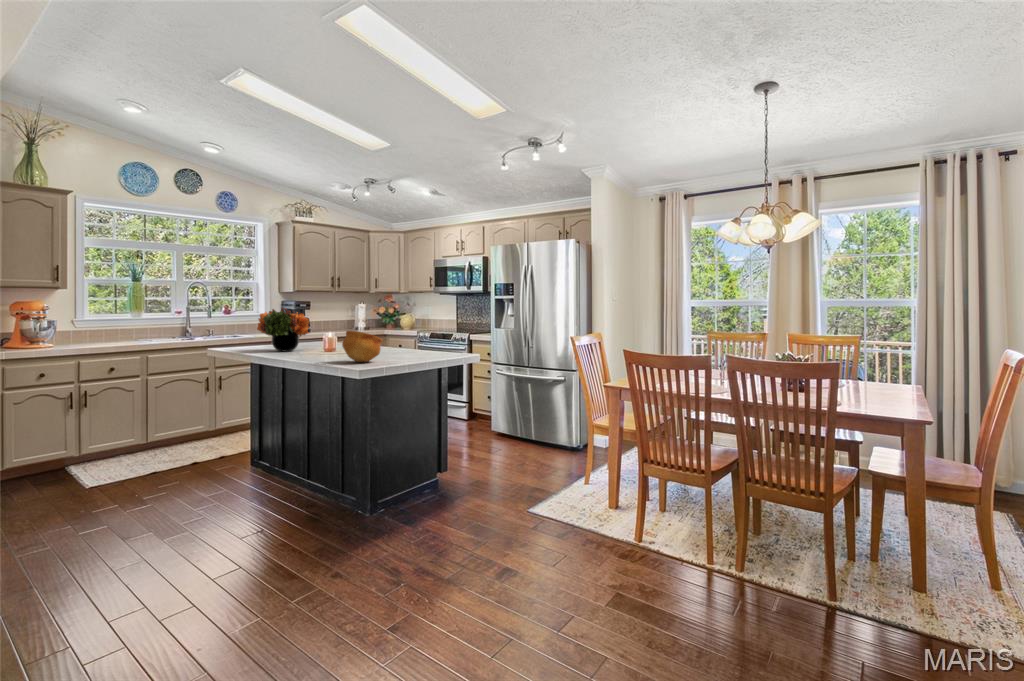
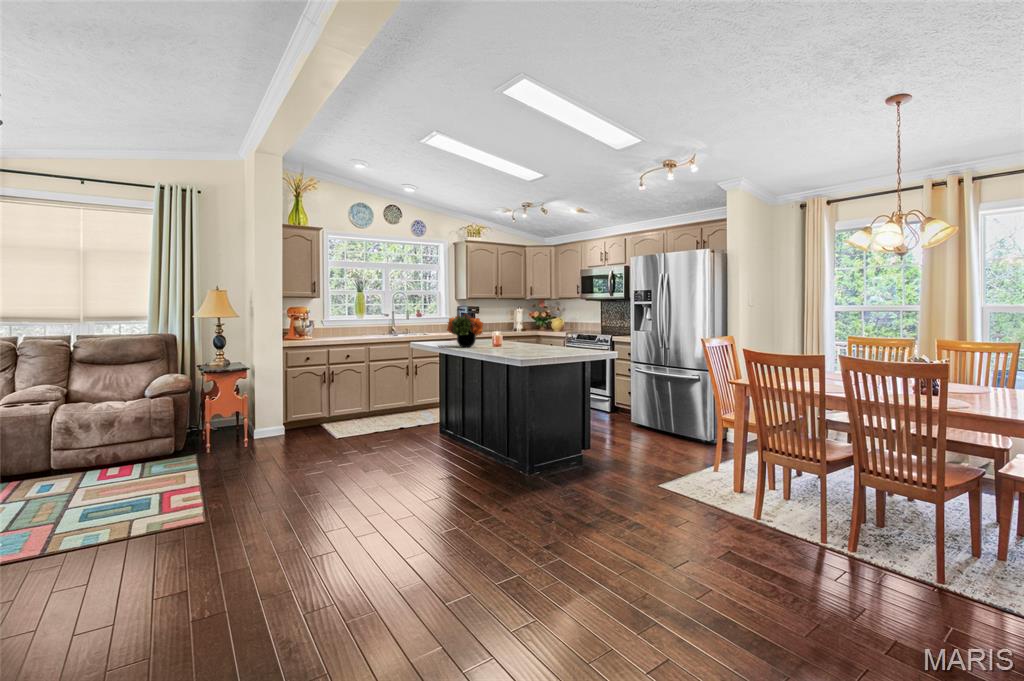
bowl: present [342,331,382,362] -> none [511,332,540,356]

